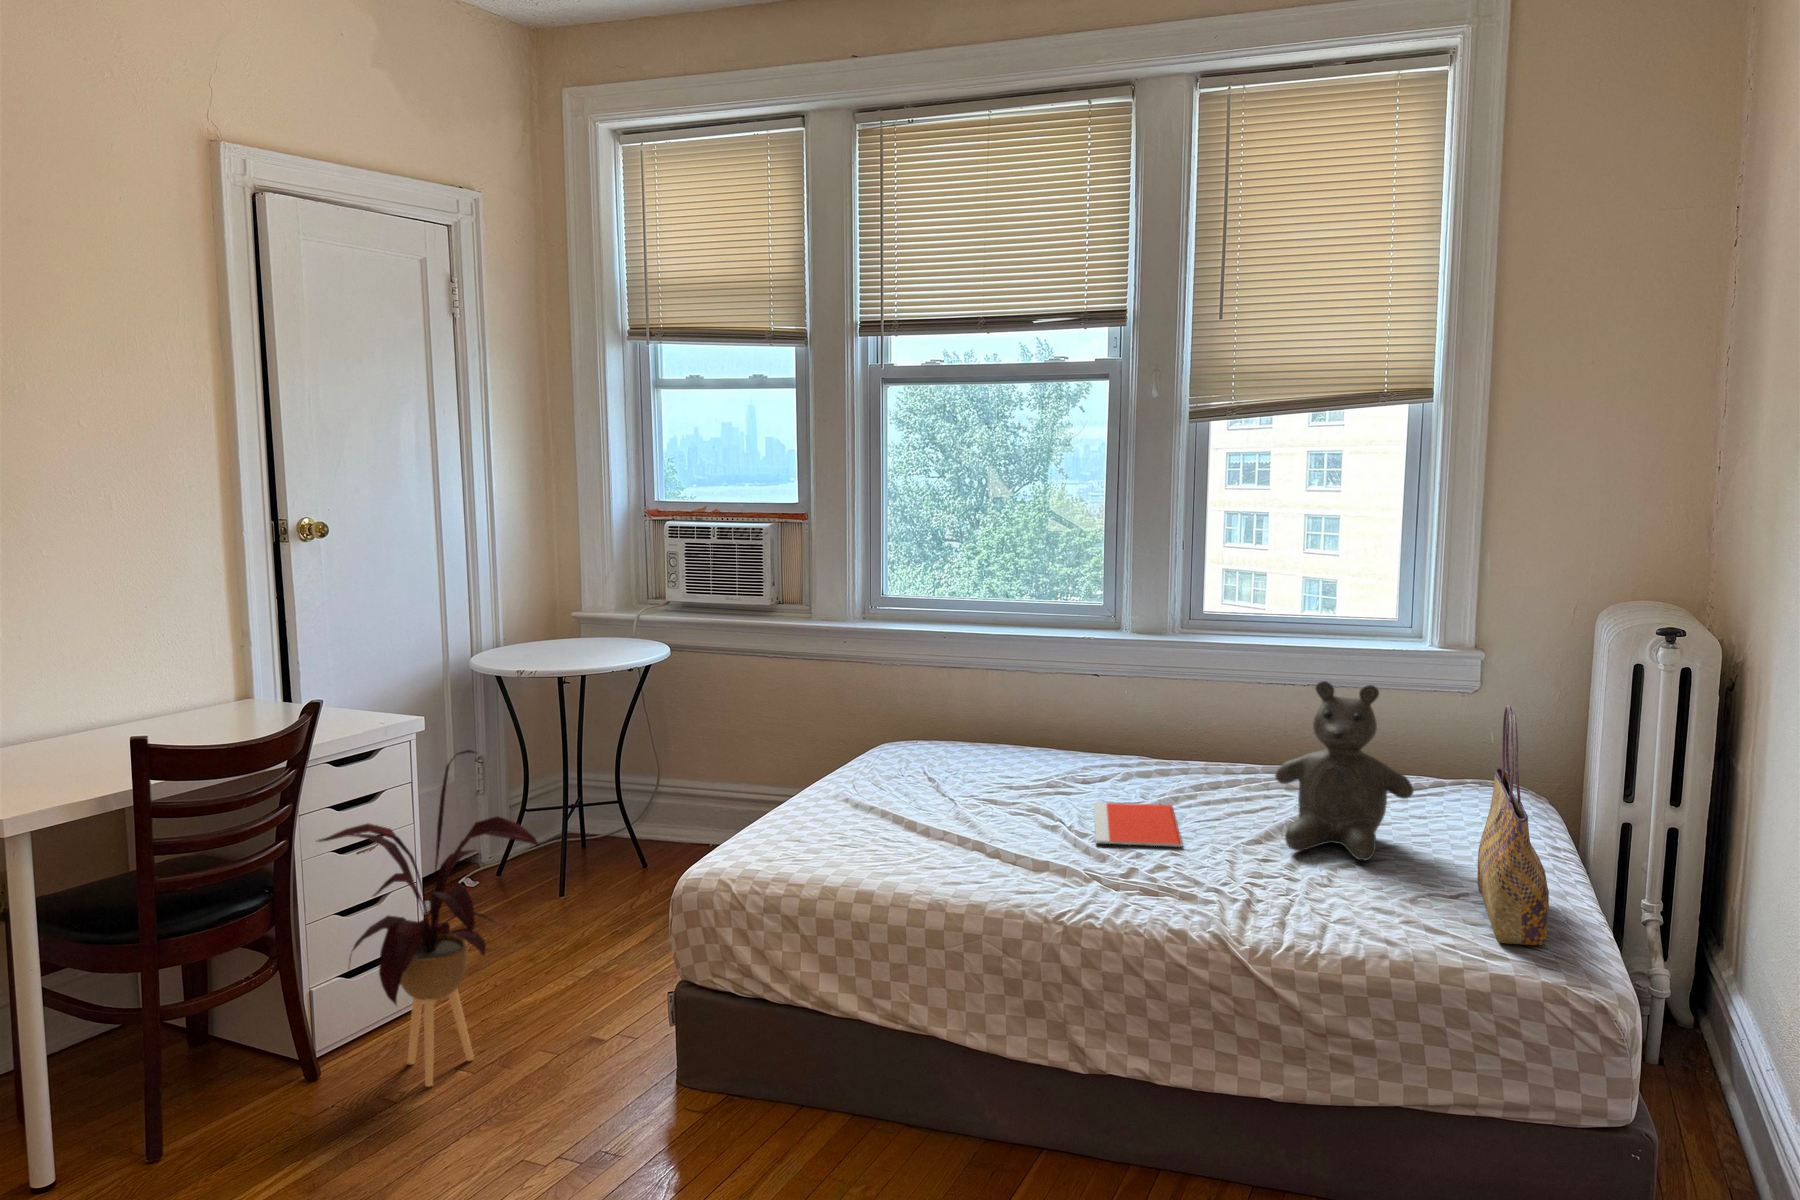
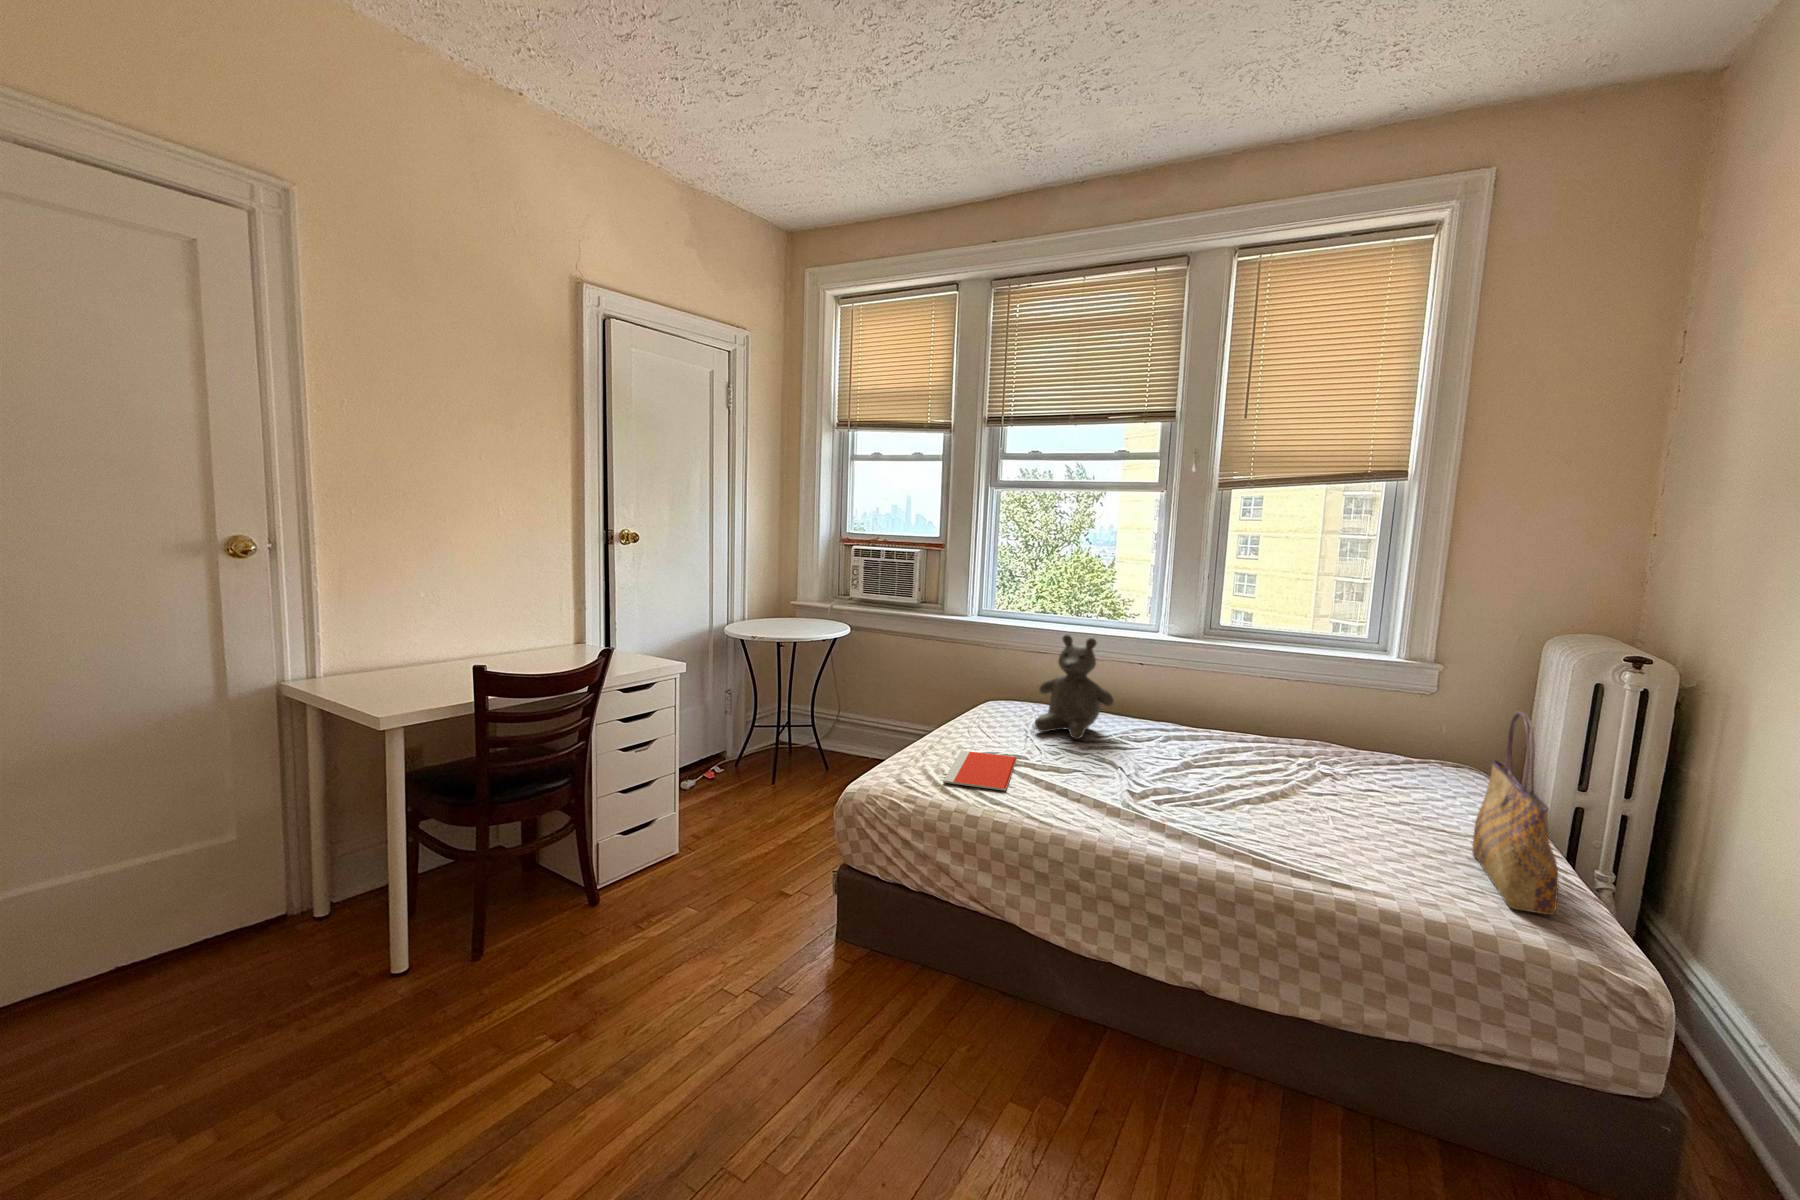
teddy bear: present [1275,681,1414,860] -> present [1035,635,1114,739]
house plant: present [317,750,539,1087] -> none [602,688,752,919]
notebook: present [1094,802,1182,847] -> present [943,750,1017,791]

